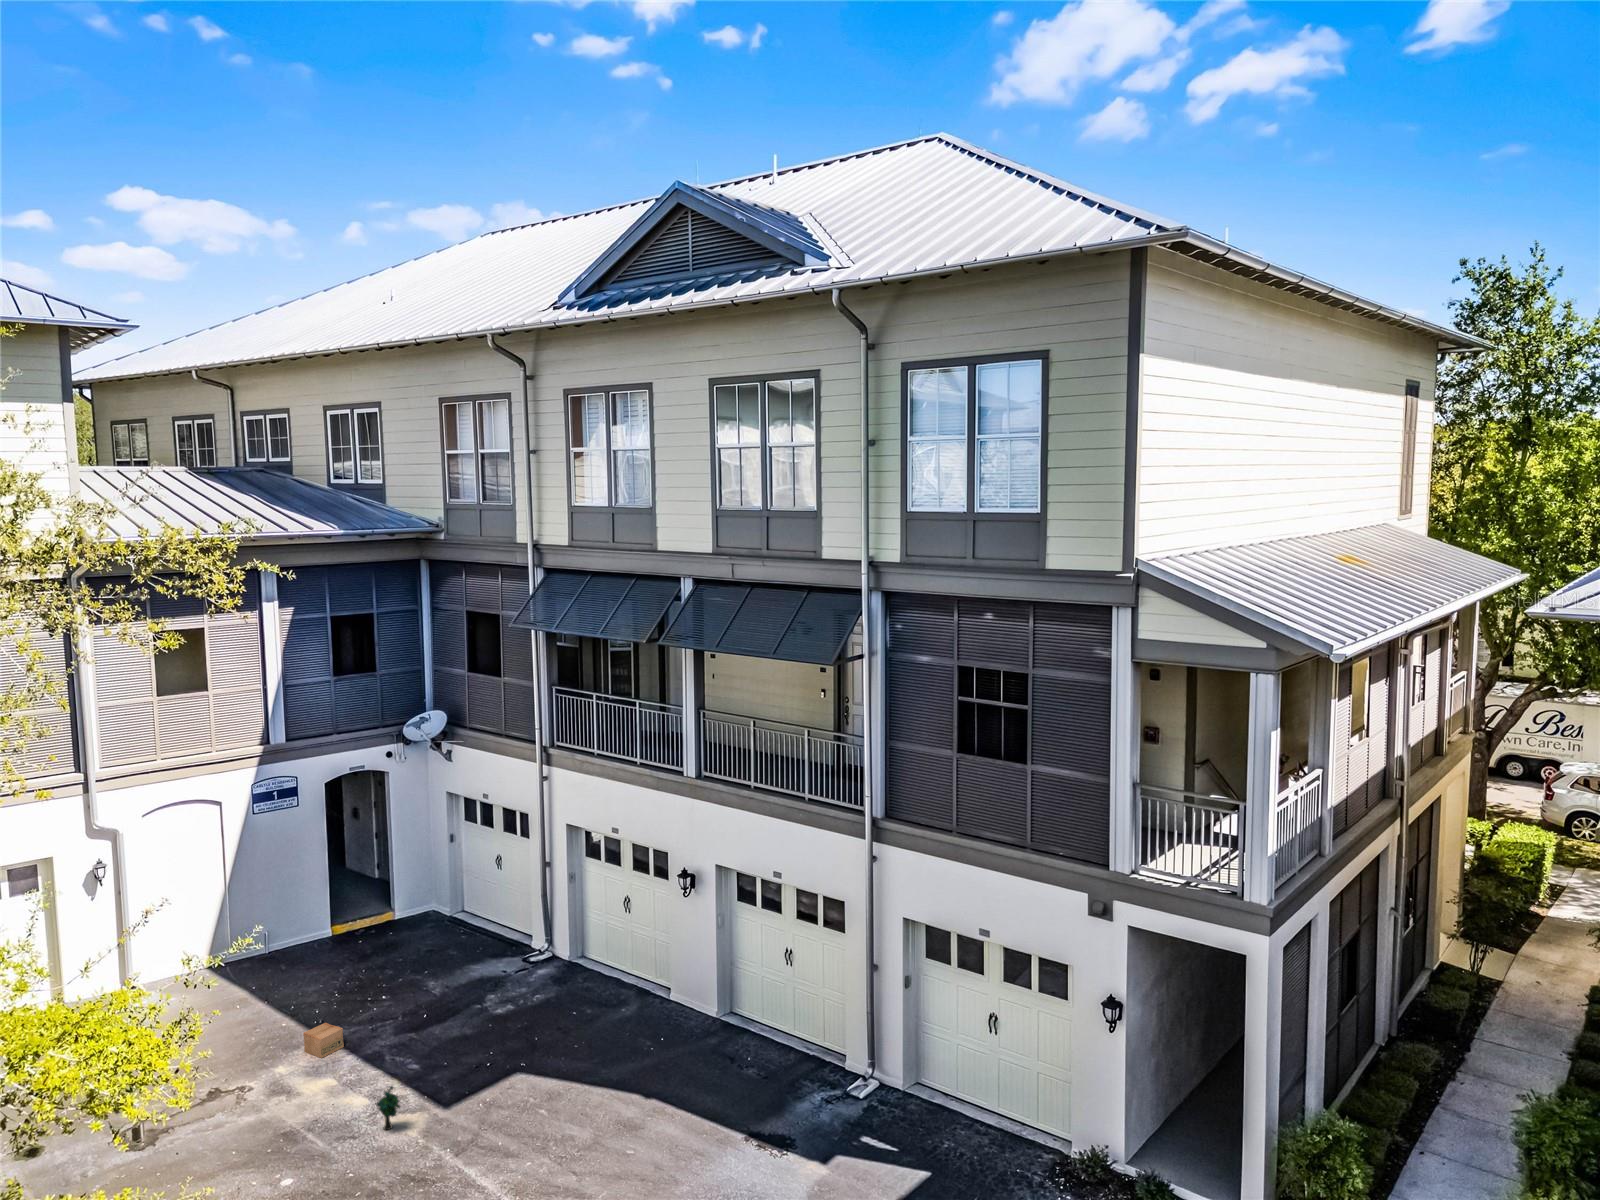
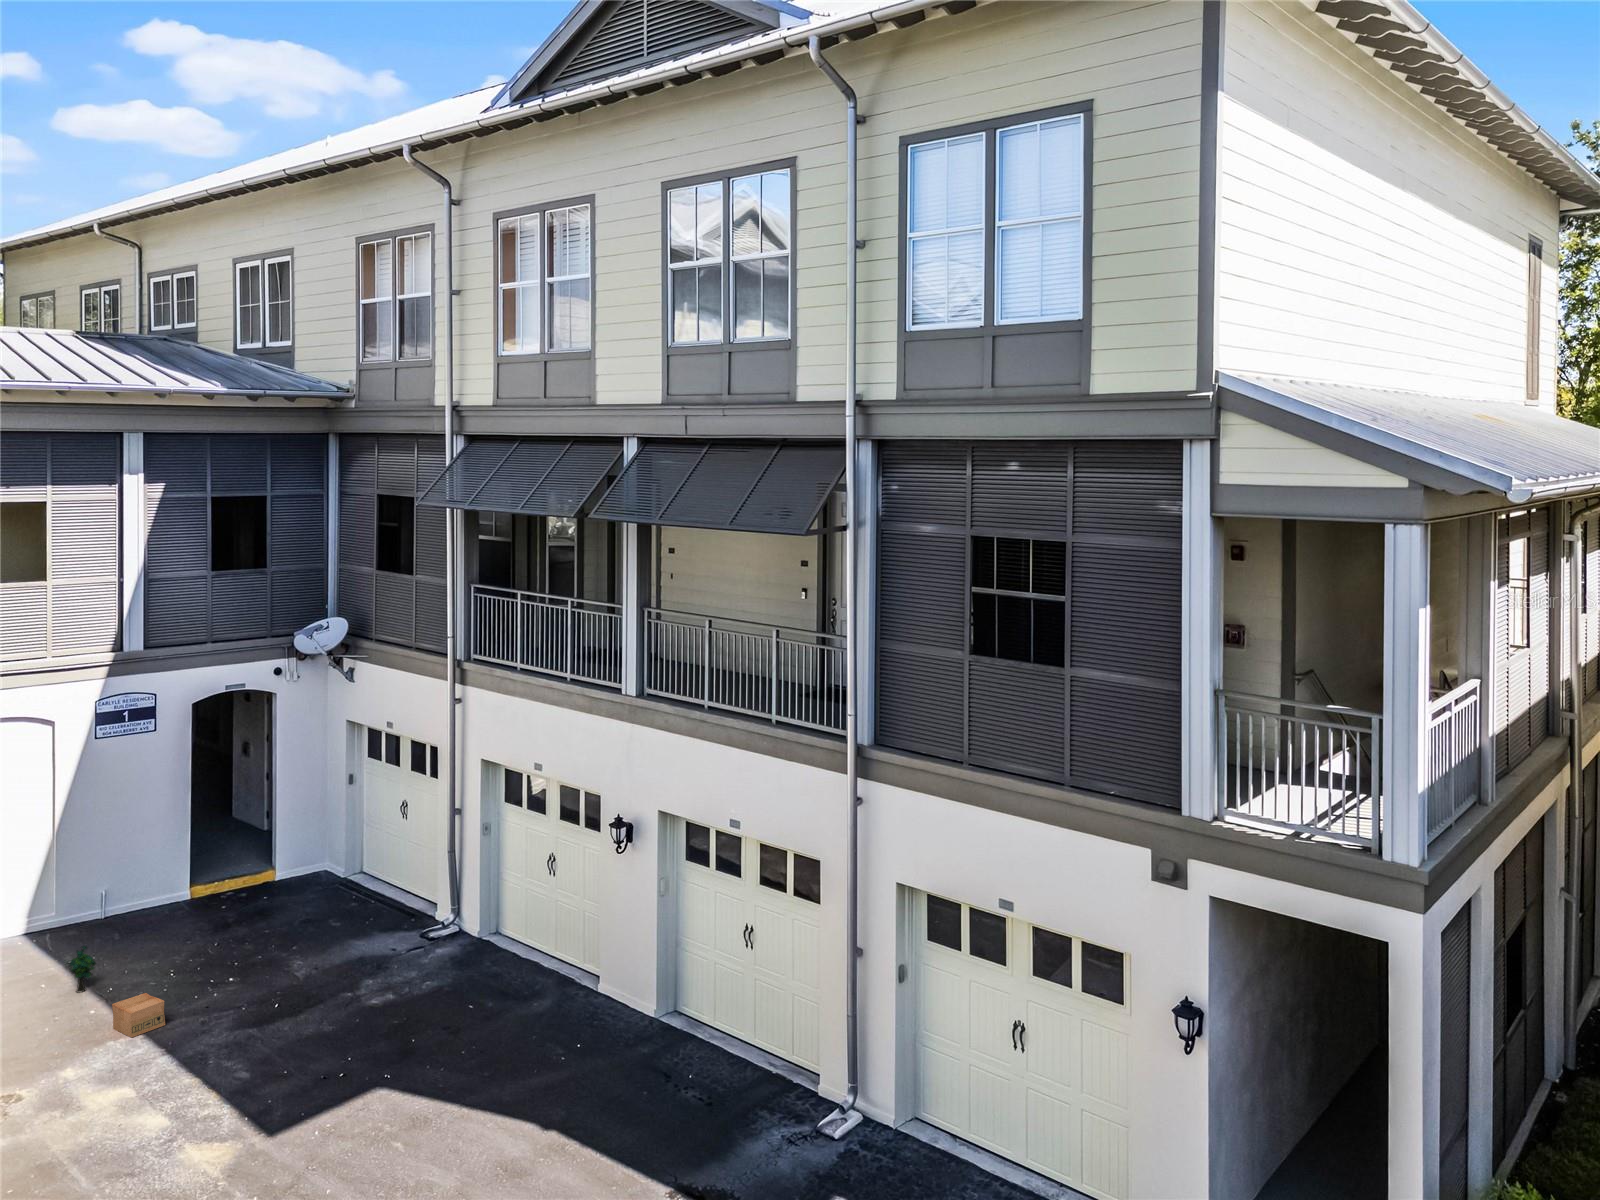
decorative plant: present [375,1086,400,1130] -> present [69,946,96,993]

